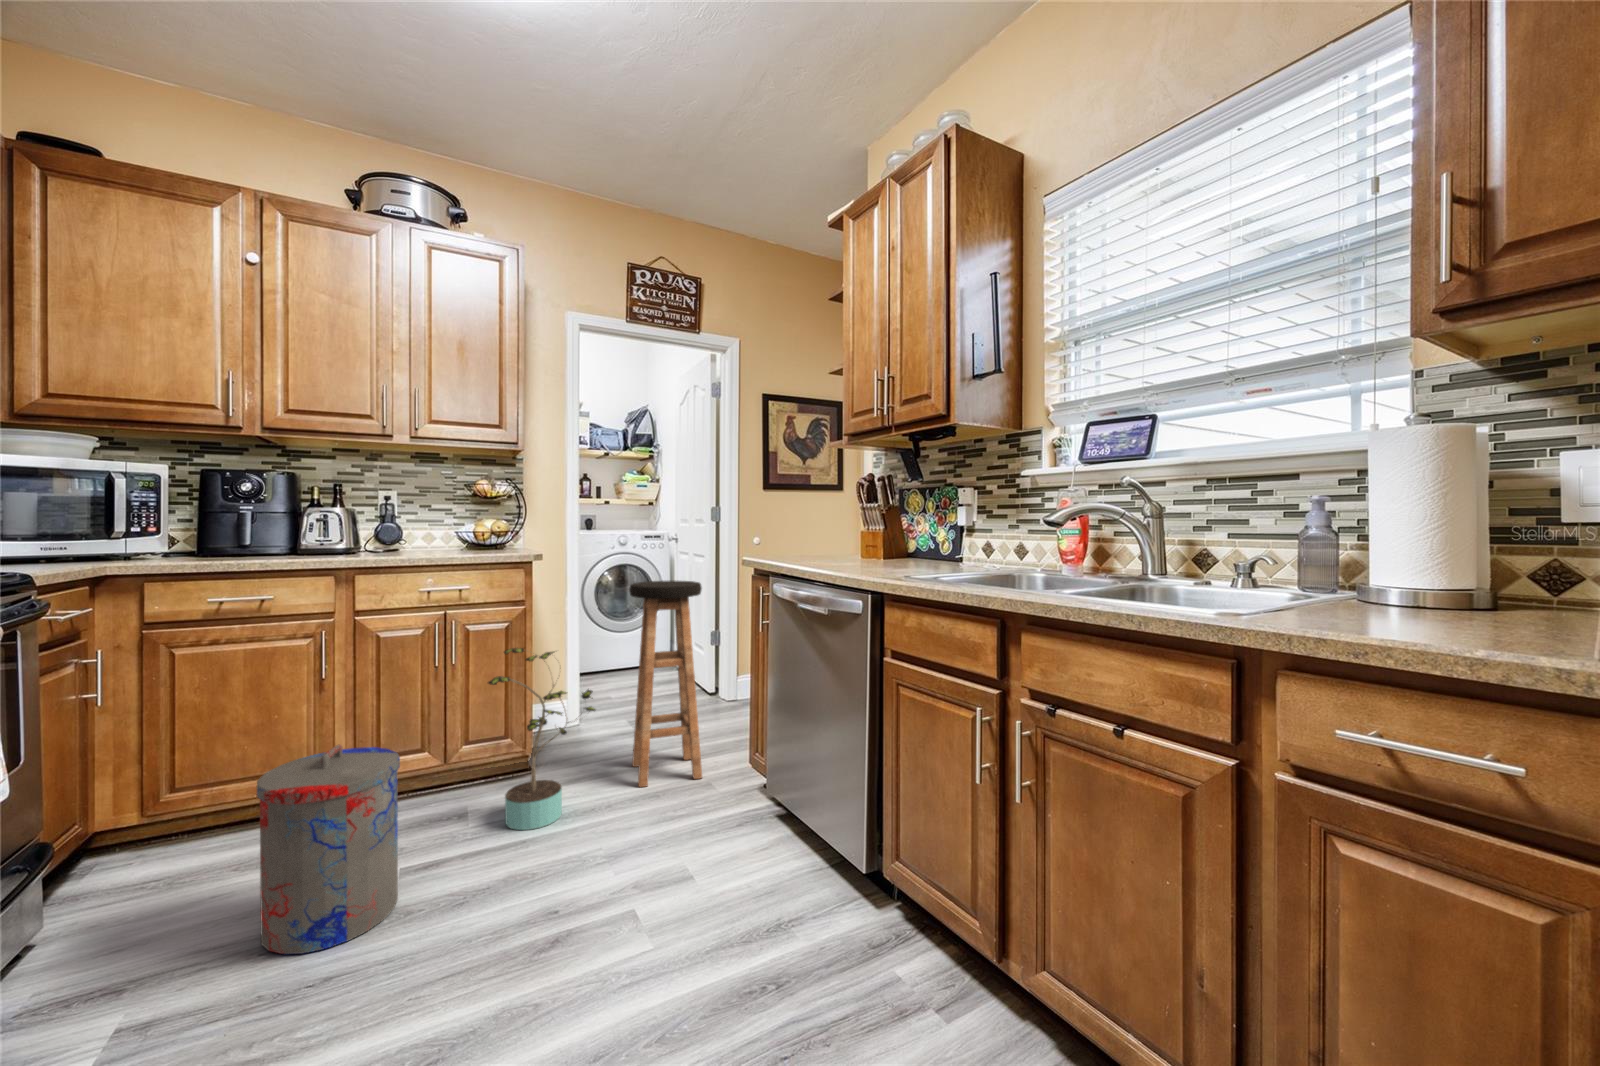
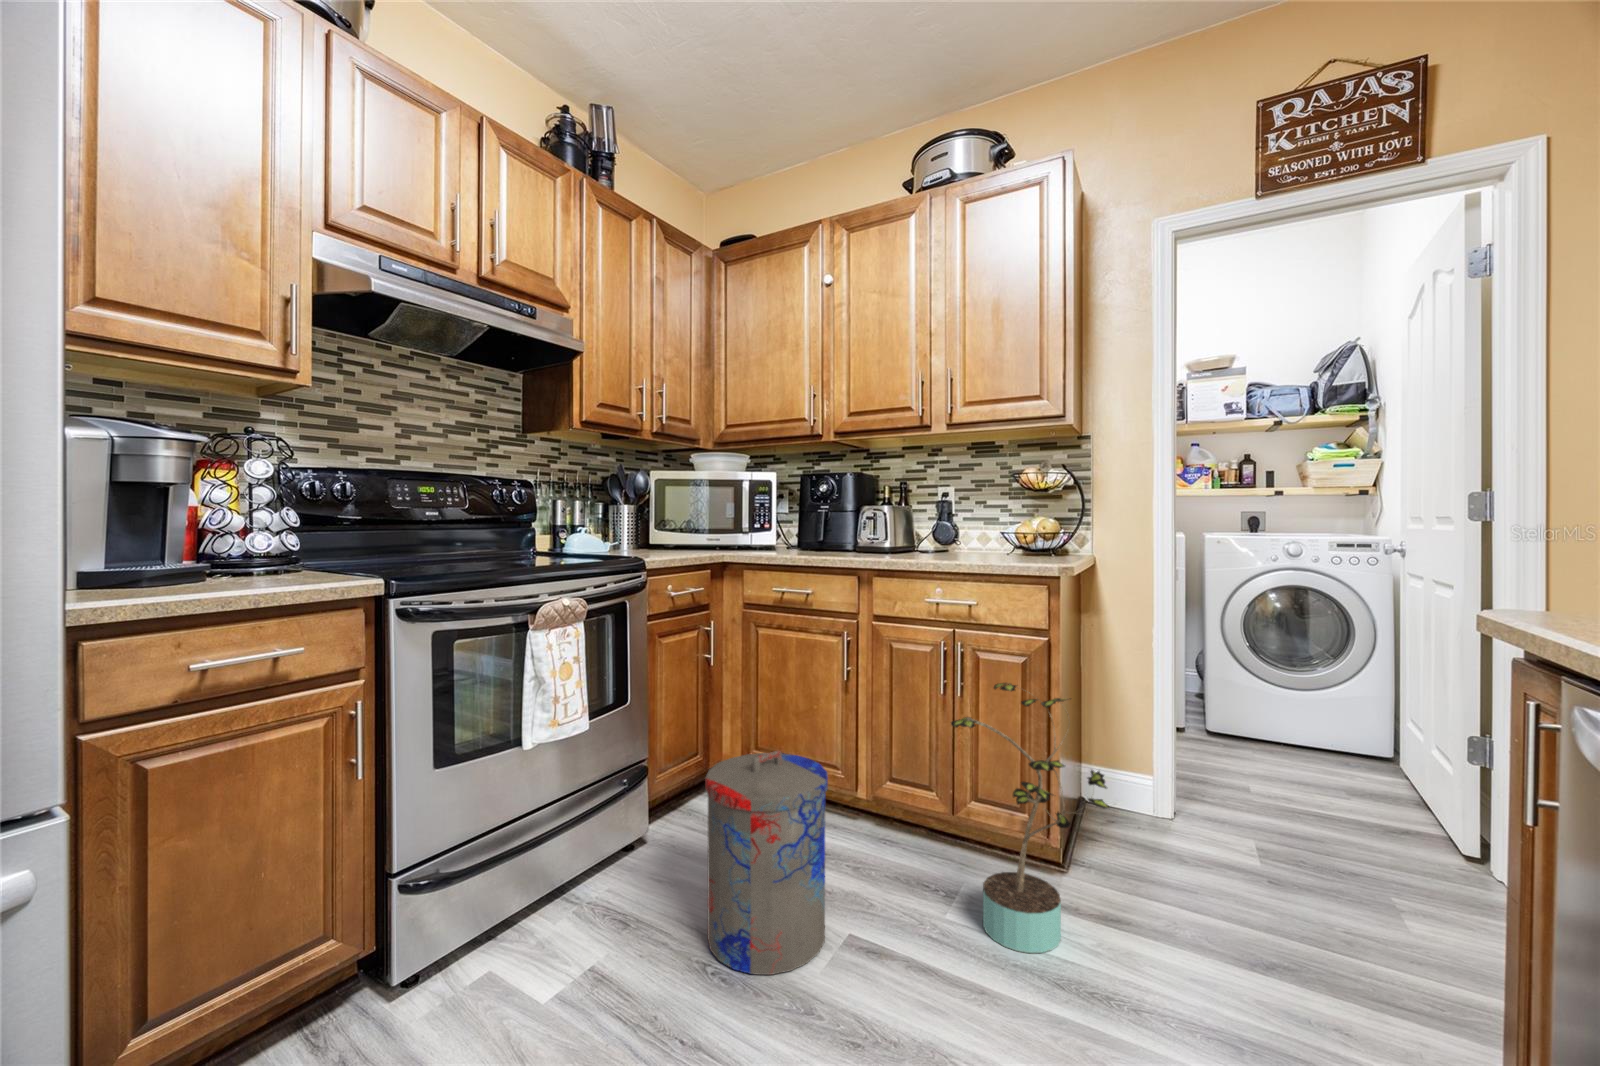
bar stool: present [629,581,702,787] -> none [1202,613,1362,1021]

